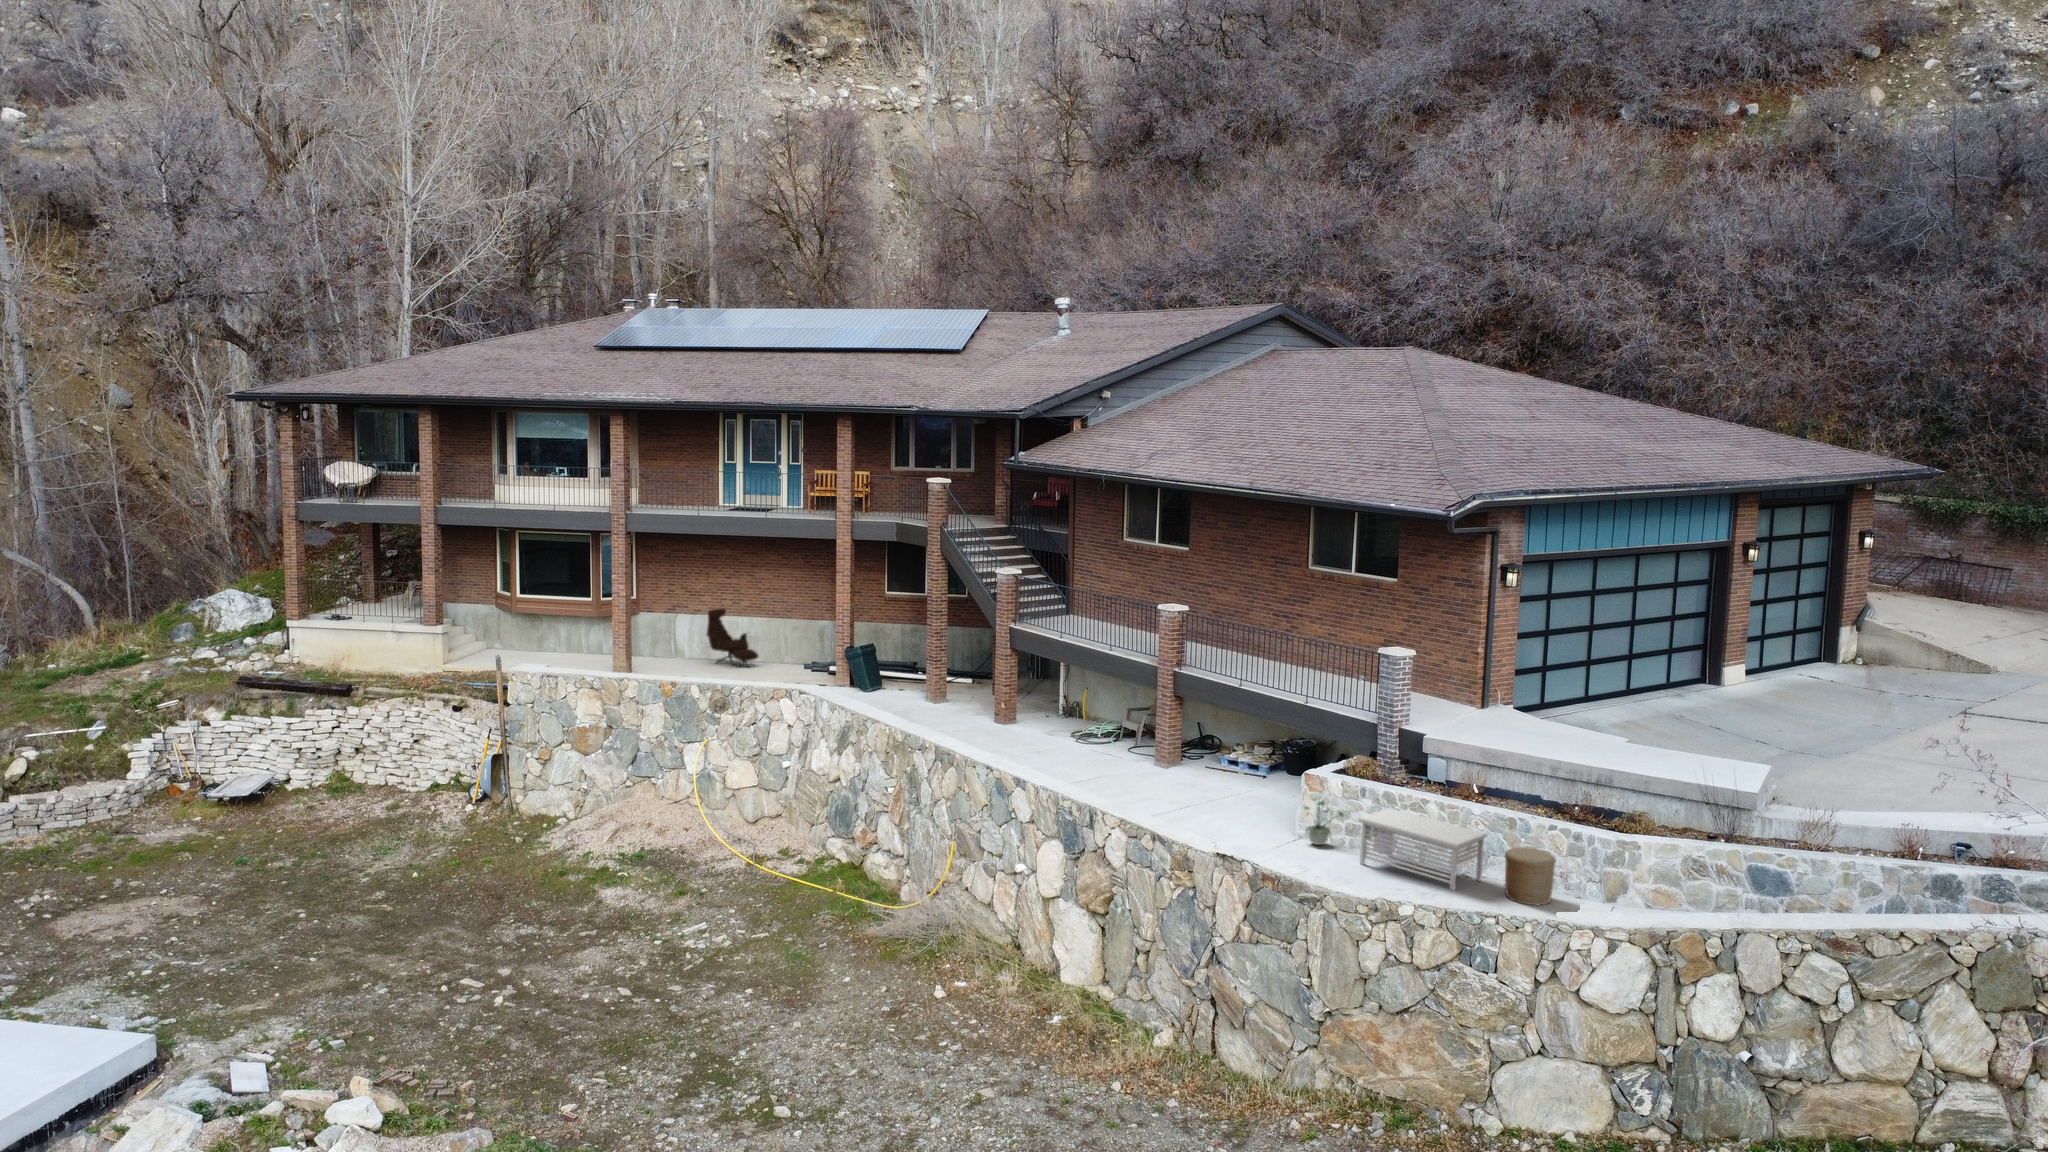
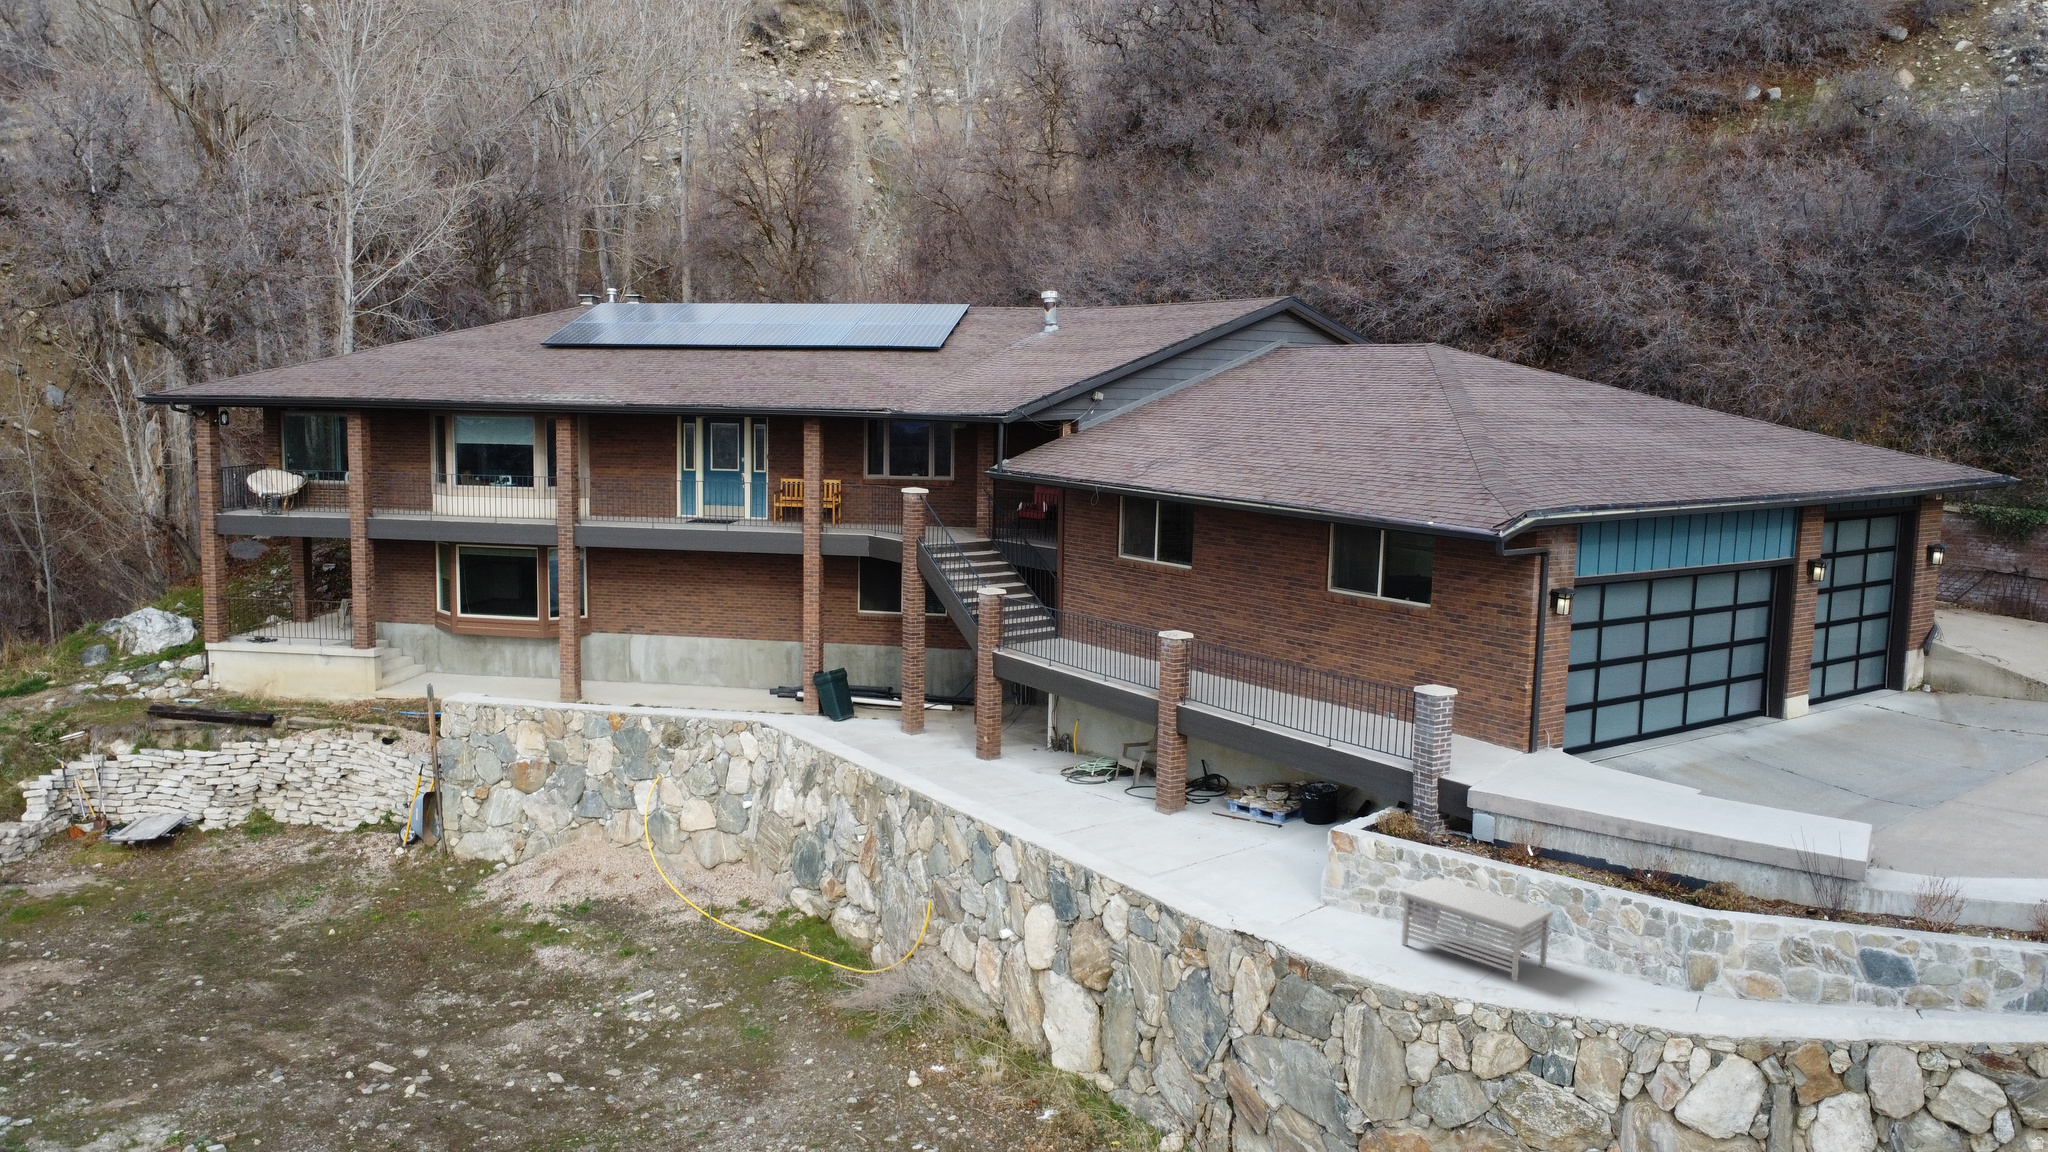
lounge chair: present [706,608,758,665] -> none [664,628,721,694]
potted plant: present [1305,799,1344,845] -> none [1332,852,1394,919]
woven basket: present [1505,847,1556,905] -> none [1577,930,1639,1001]

